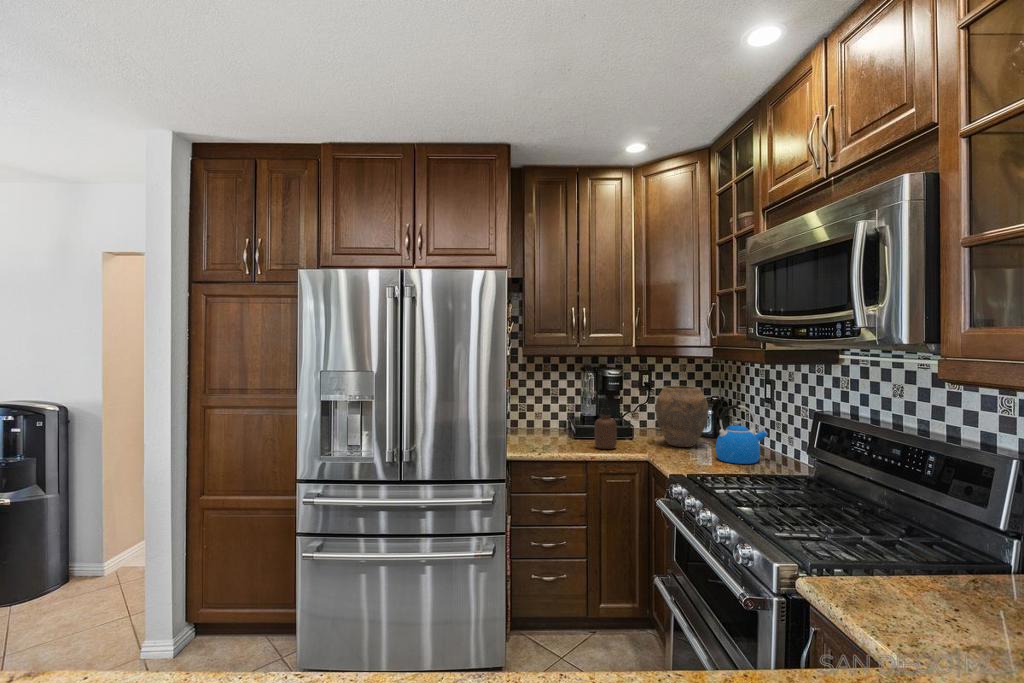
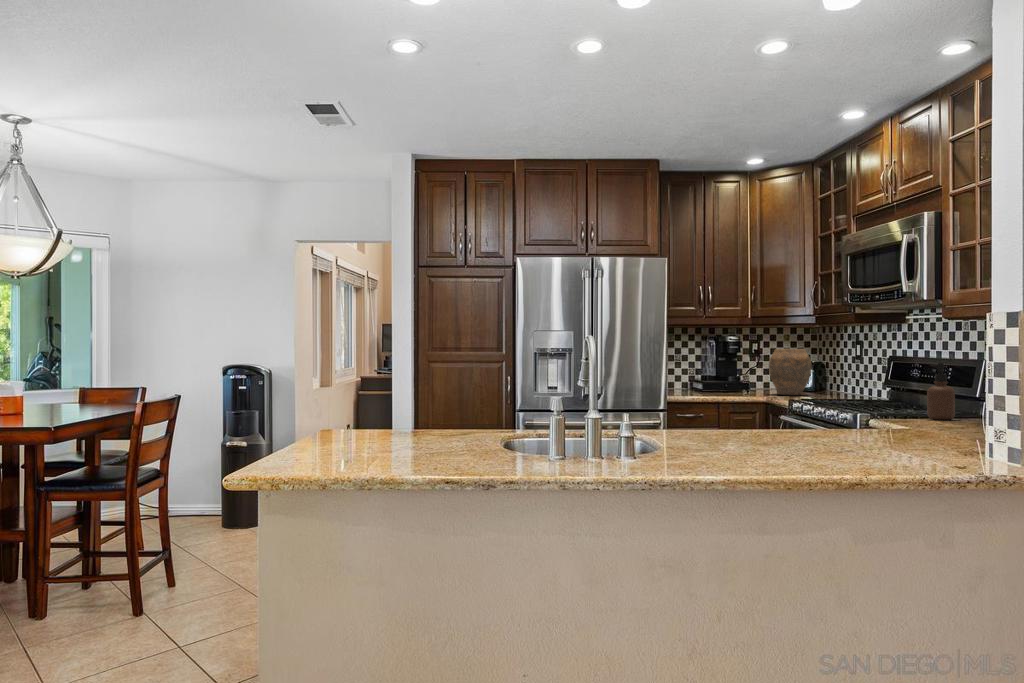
soap dispenser: present [595,398,617,449] -> present [927,363,955,420]
kettle: present [716,404,768,464] -> none [819,357,858,399]

